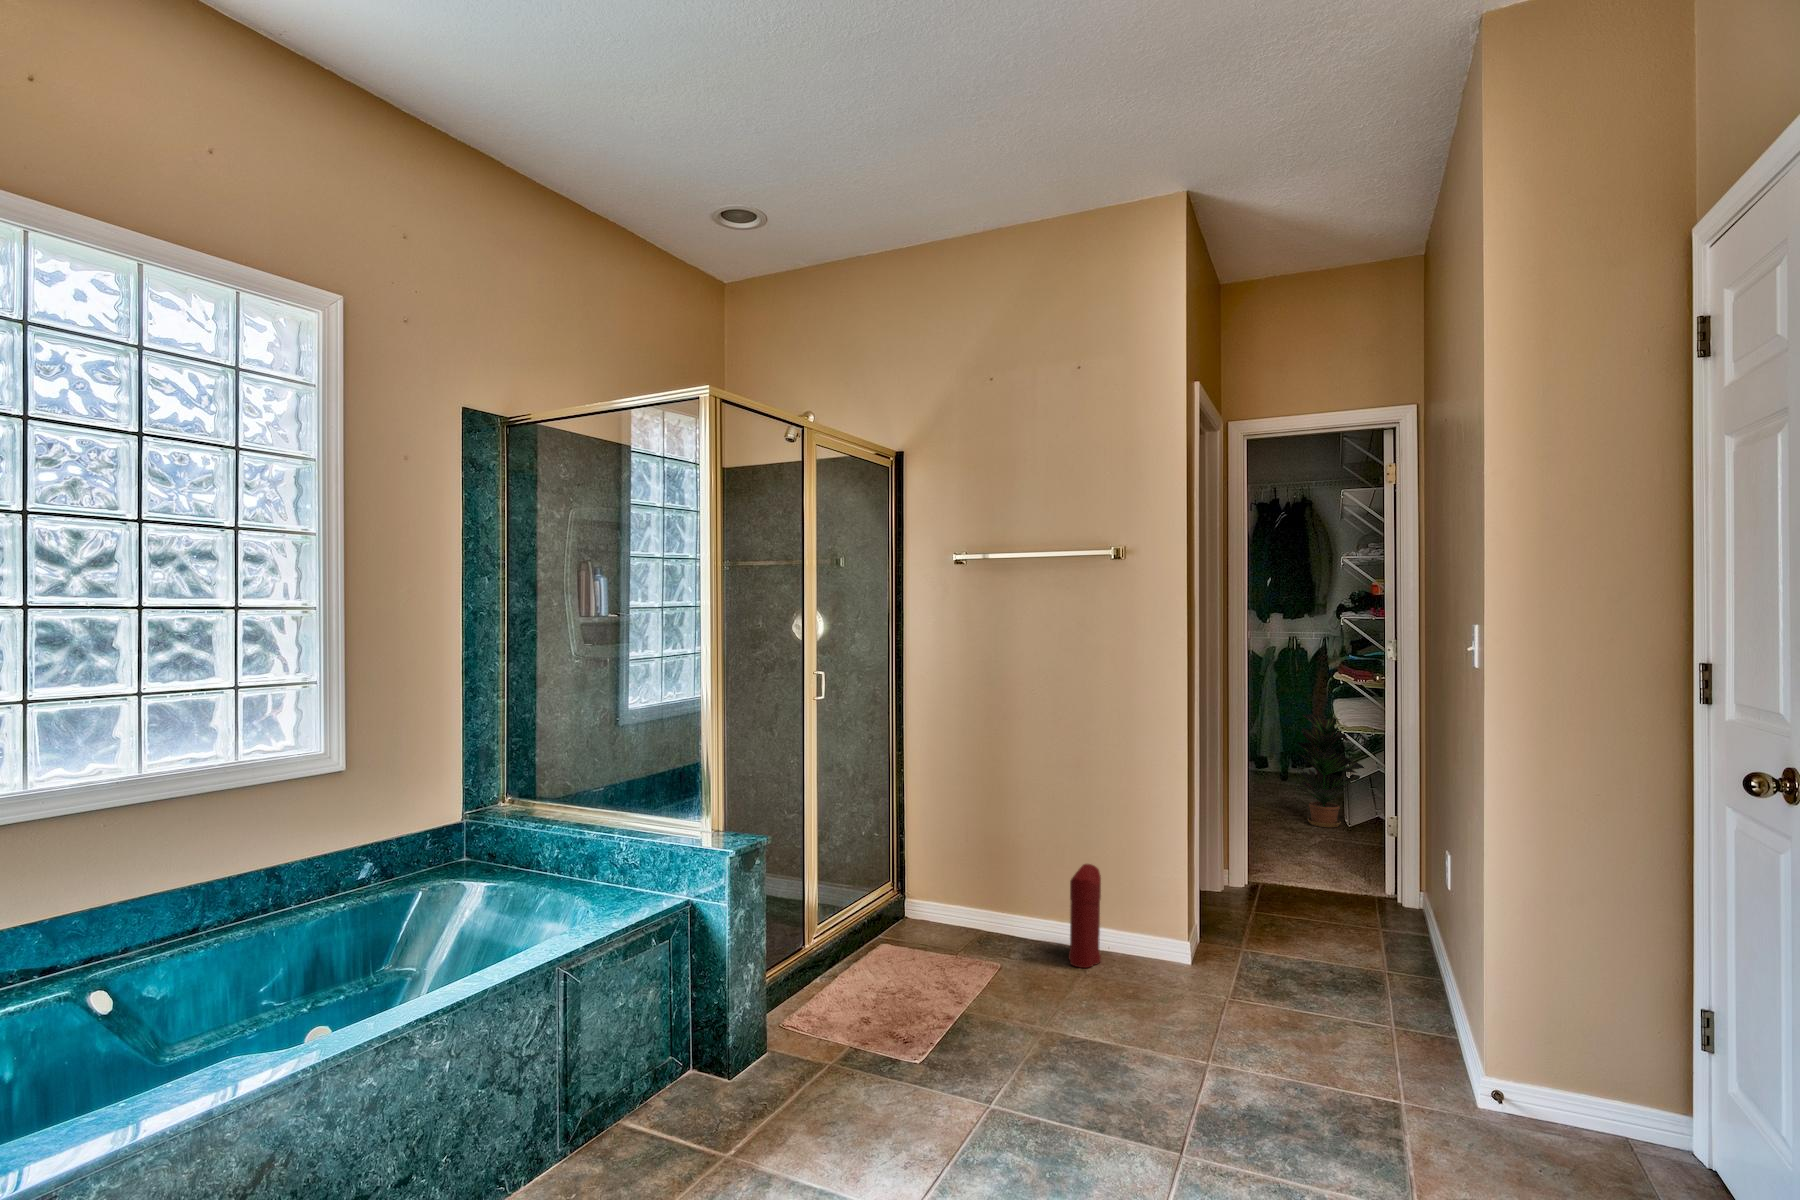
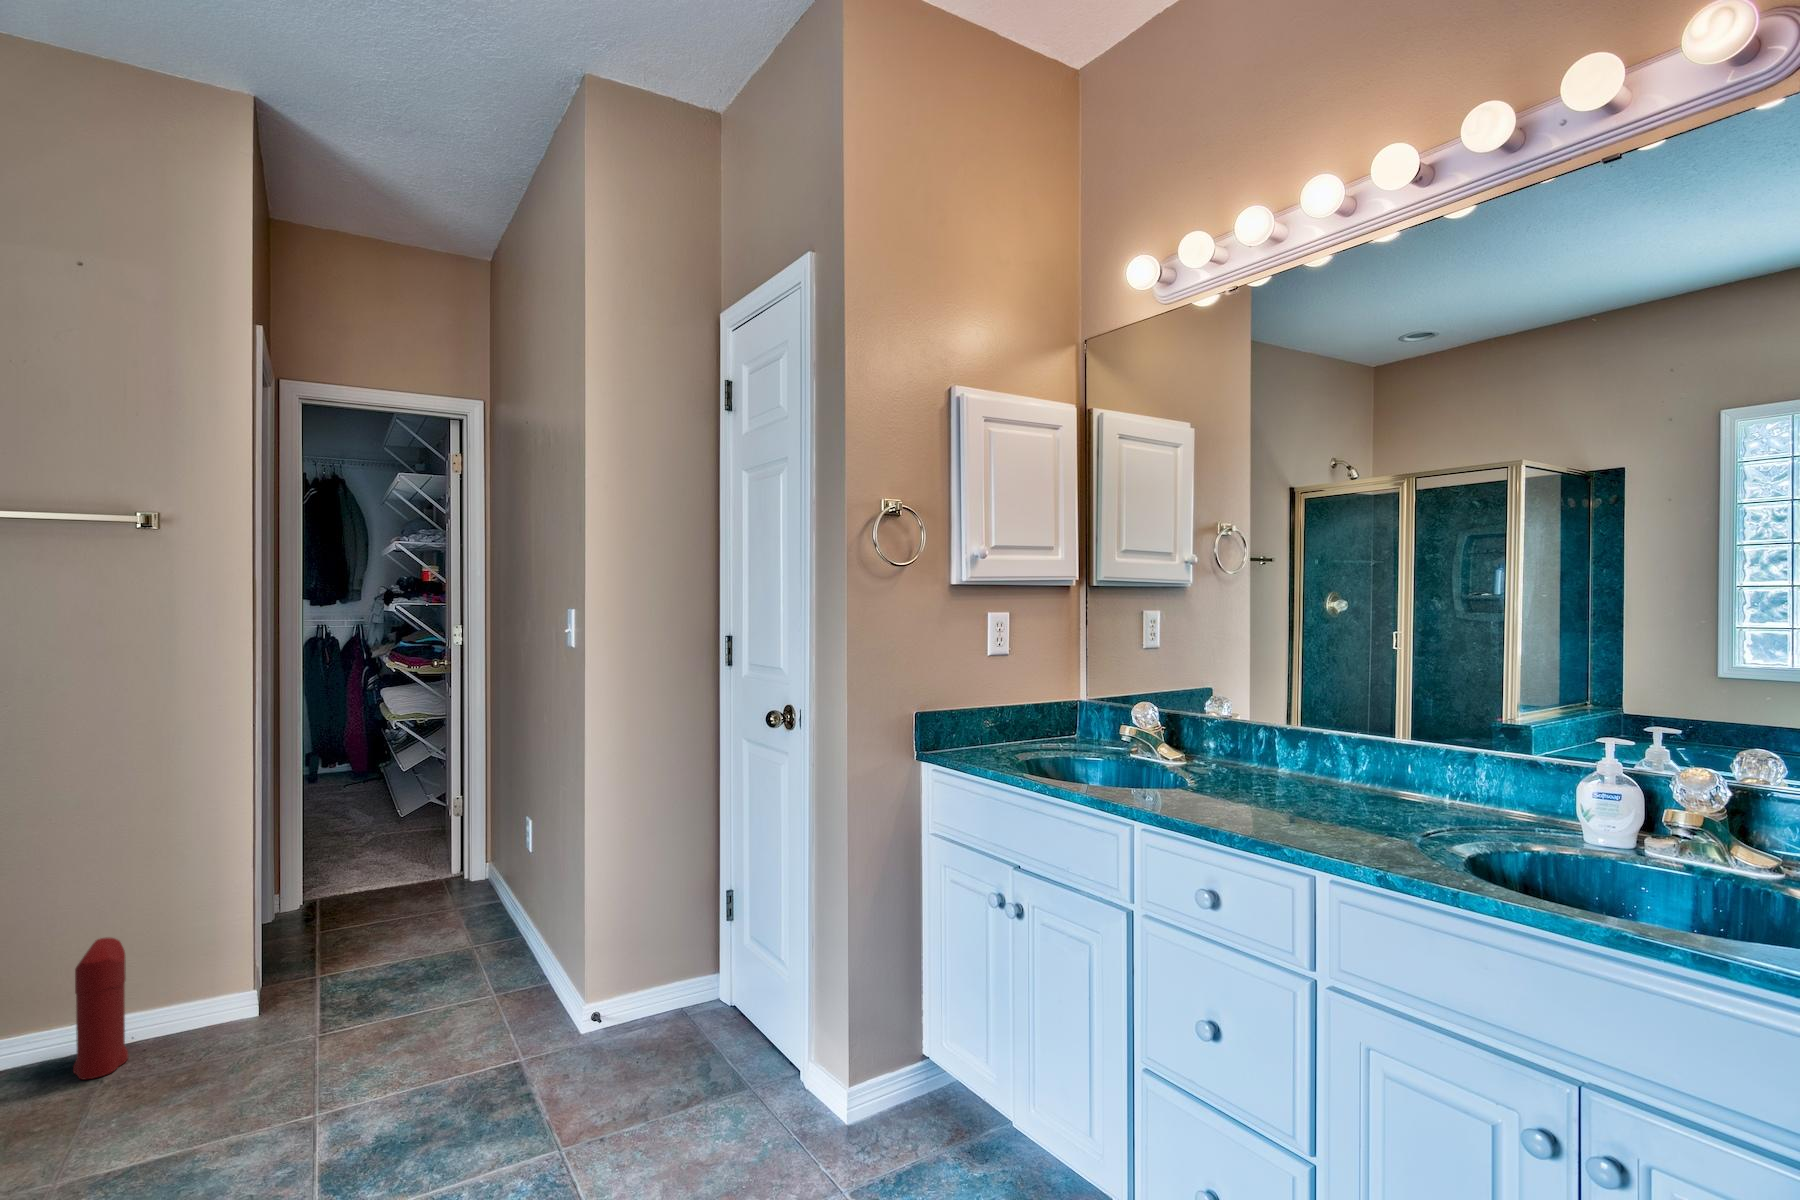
potted plant: present [1297,714,1364,827] -> none [338,705,415,823]

